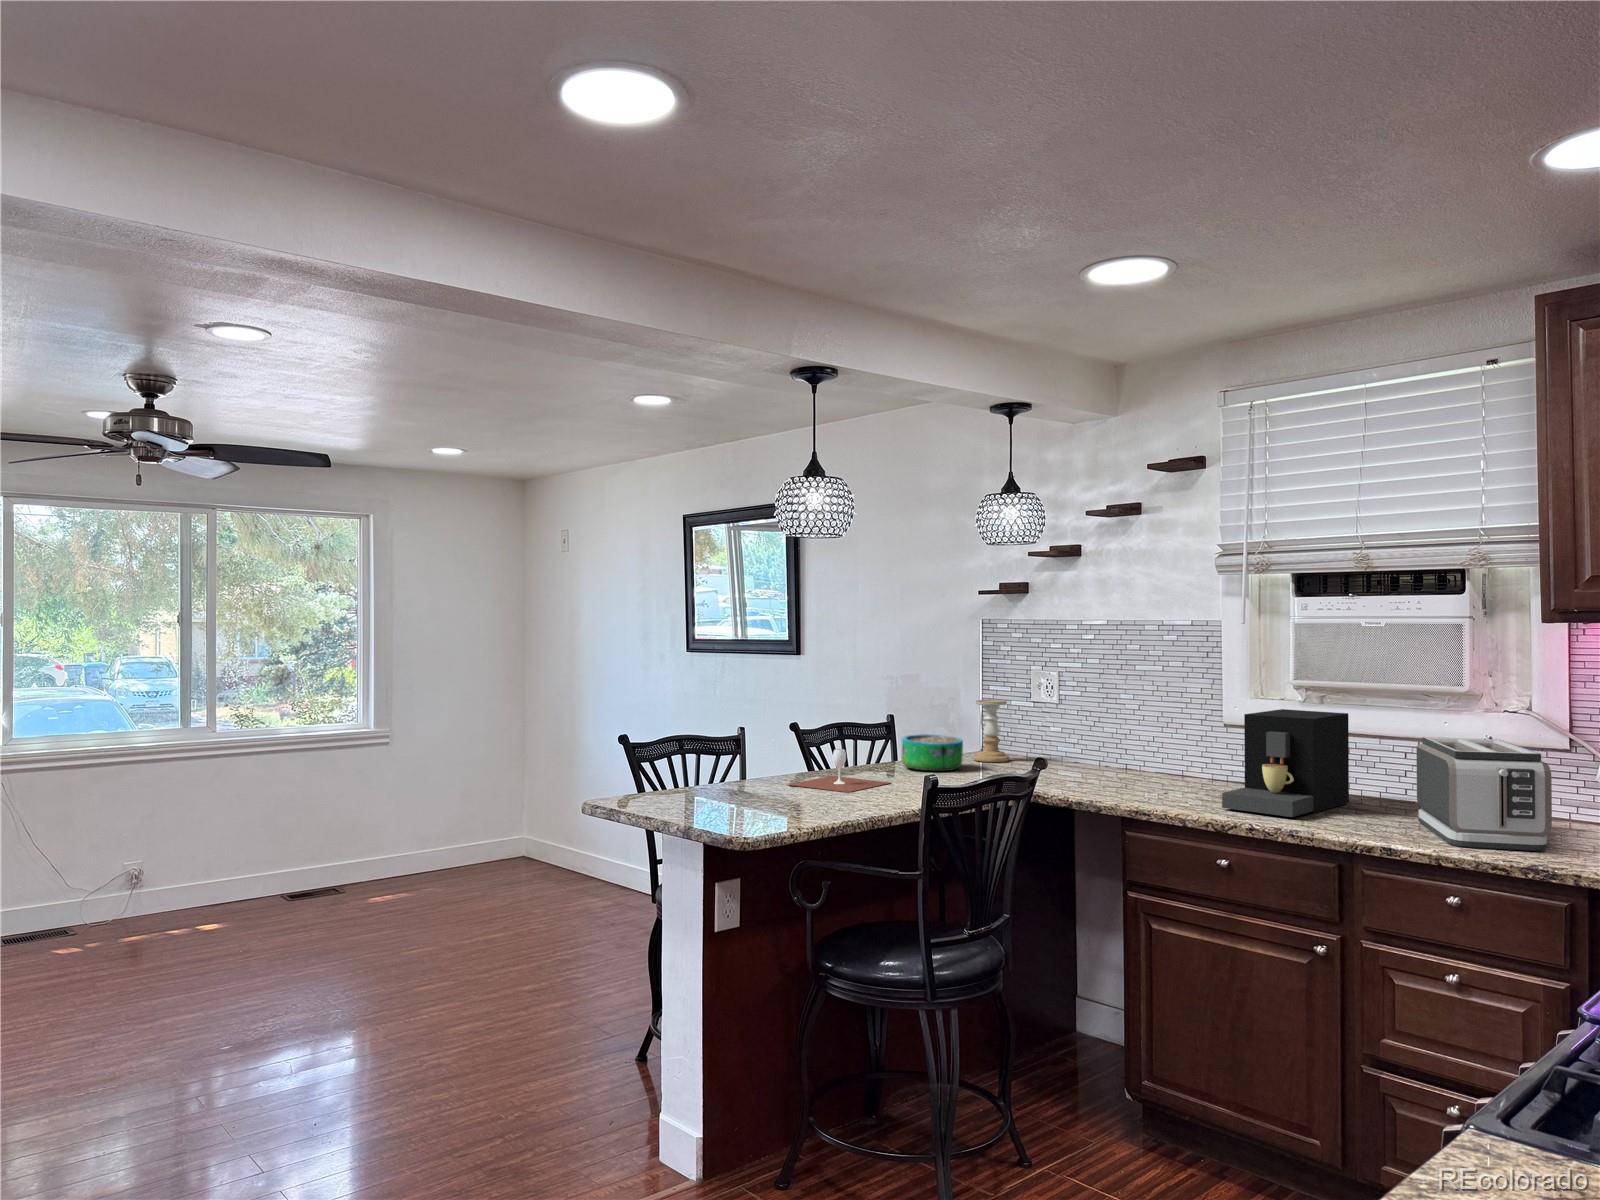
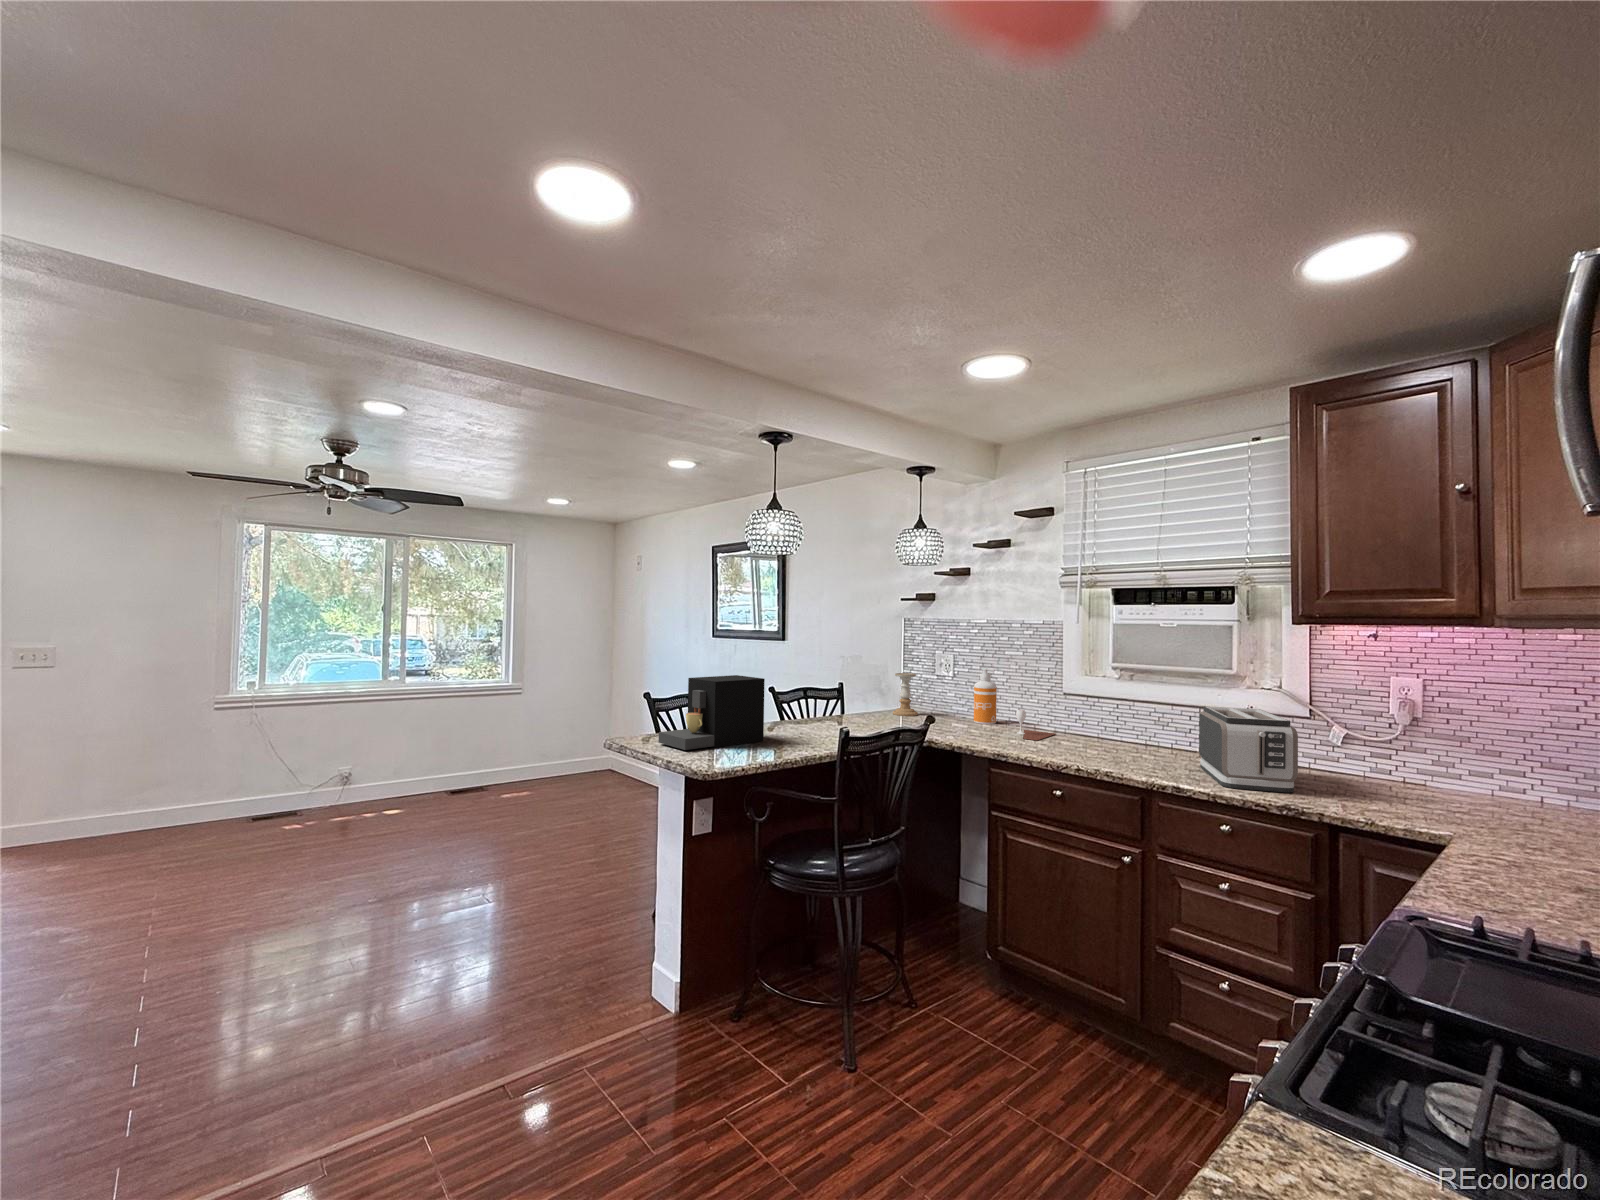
soap dispenser: none [1092,691,1125,771] -> present [974,668,997,724]
coffee maker: present [1222,709,1349,817] -> present [659,675,765,750]
decorative bowl: present [901,734,963,771] -> none [841,696,884,722]
wine glass: present [788,749,890,792] -> present [1016,710,1055,740]

